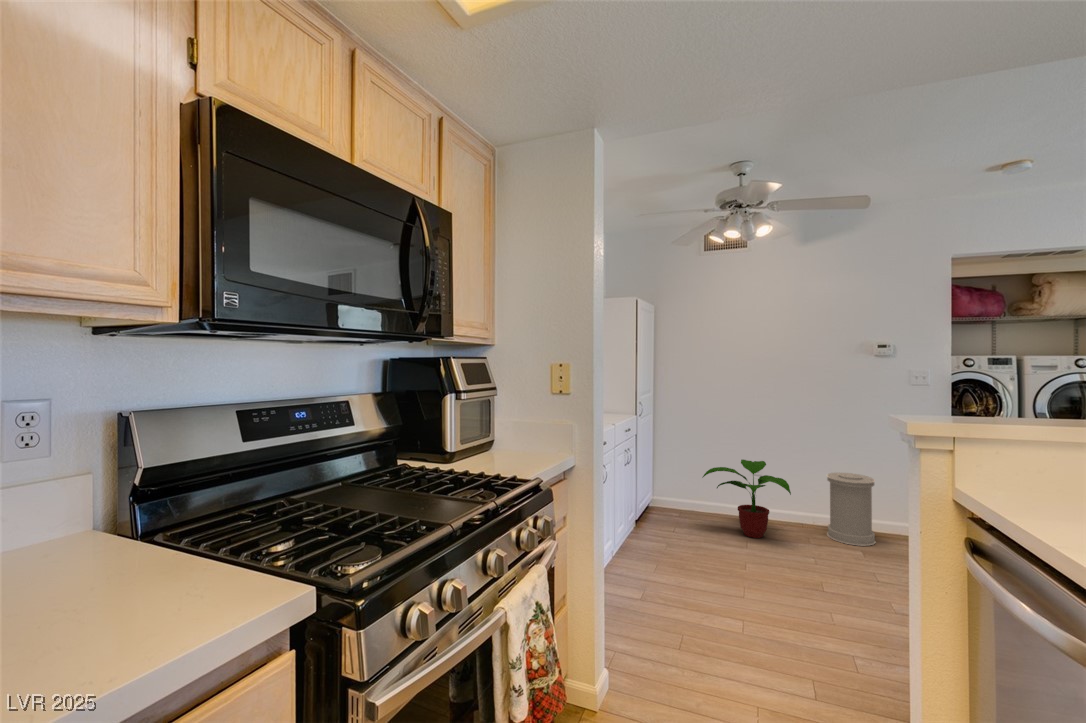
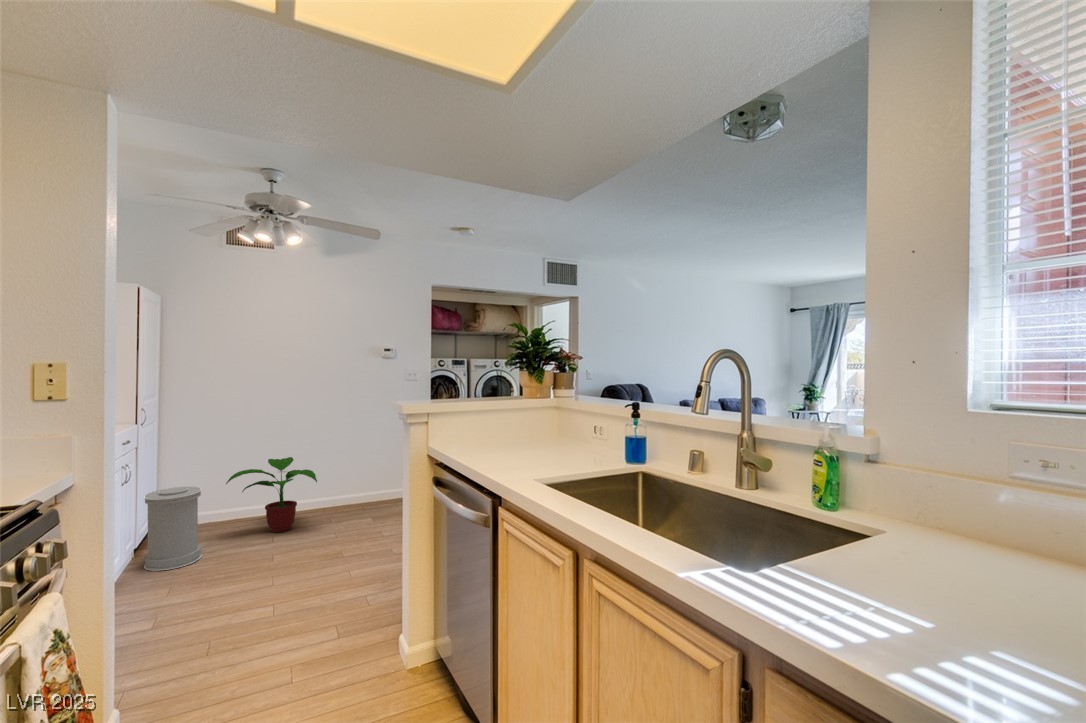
trash can: present [827,473,875,546] -> present [144,487,202,571]

